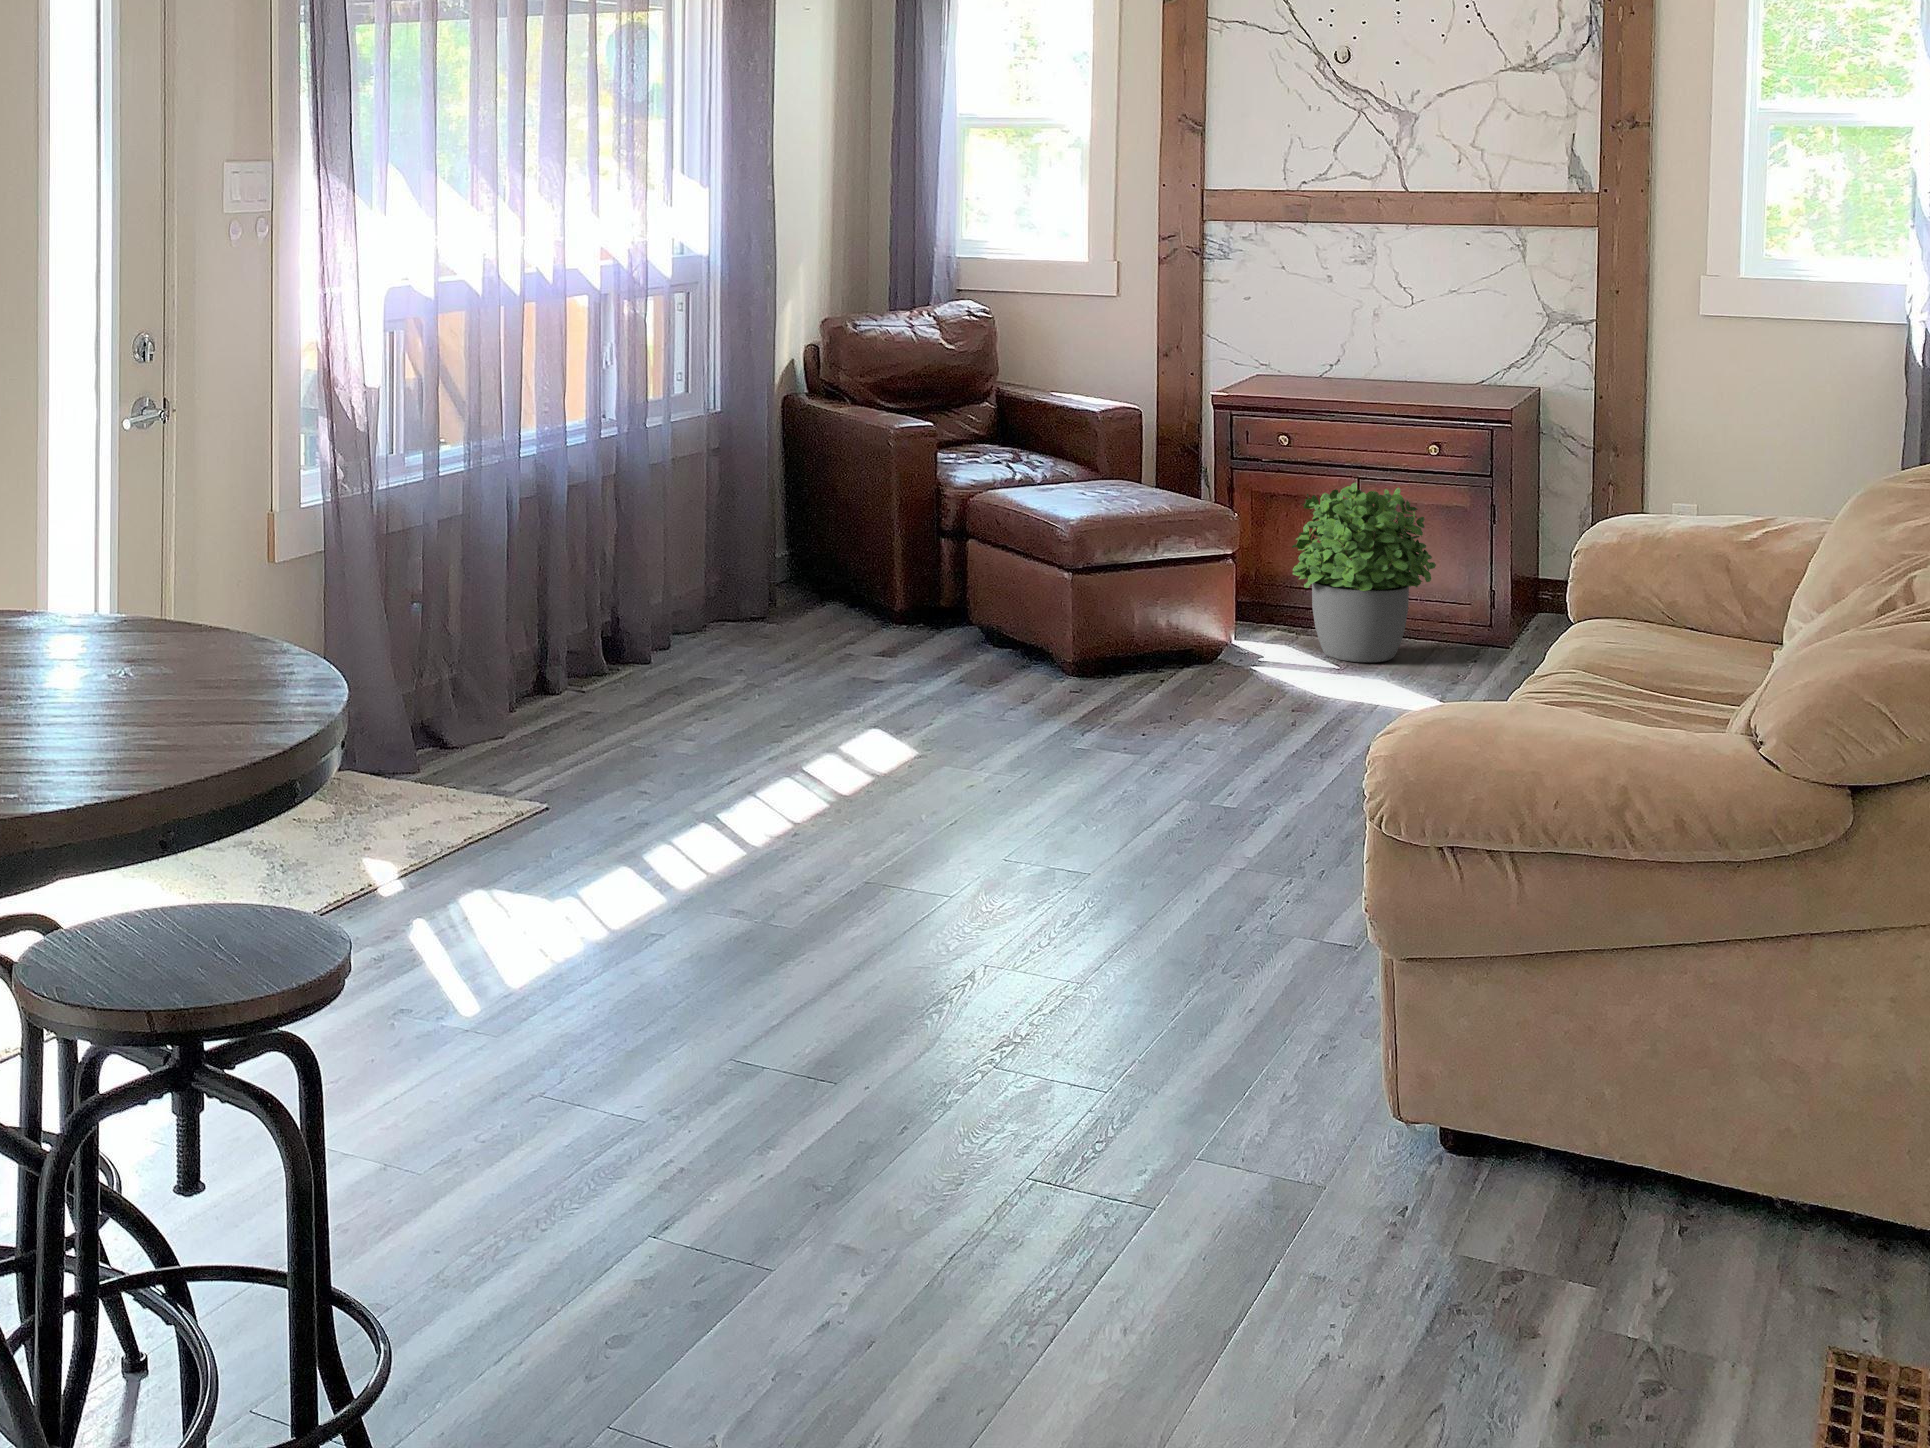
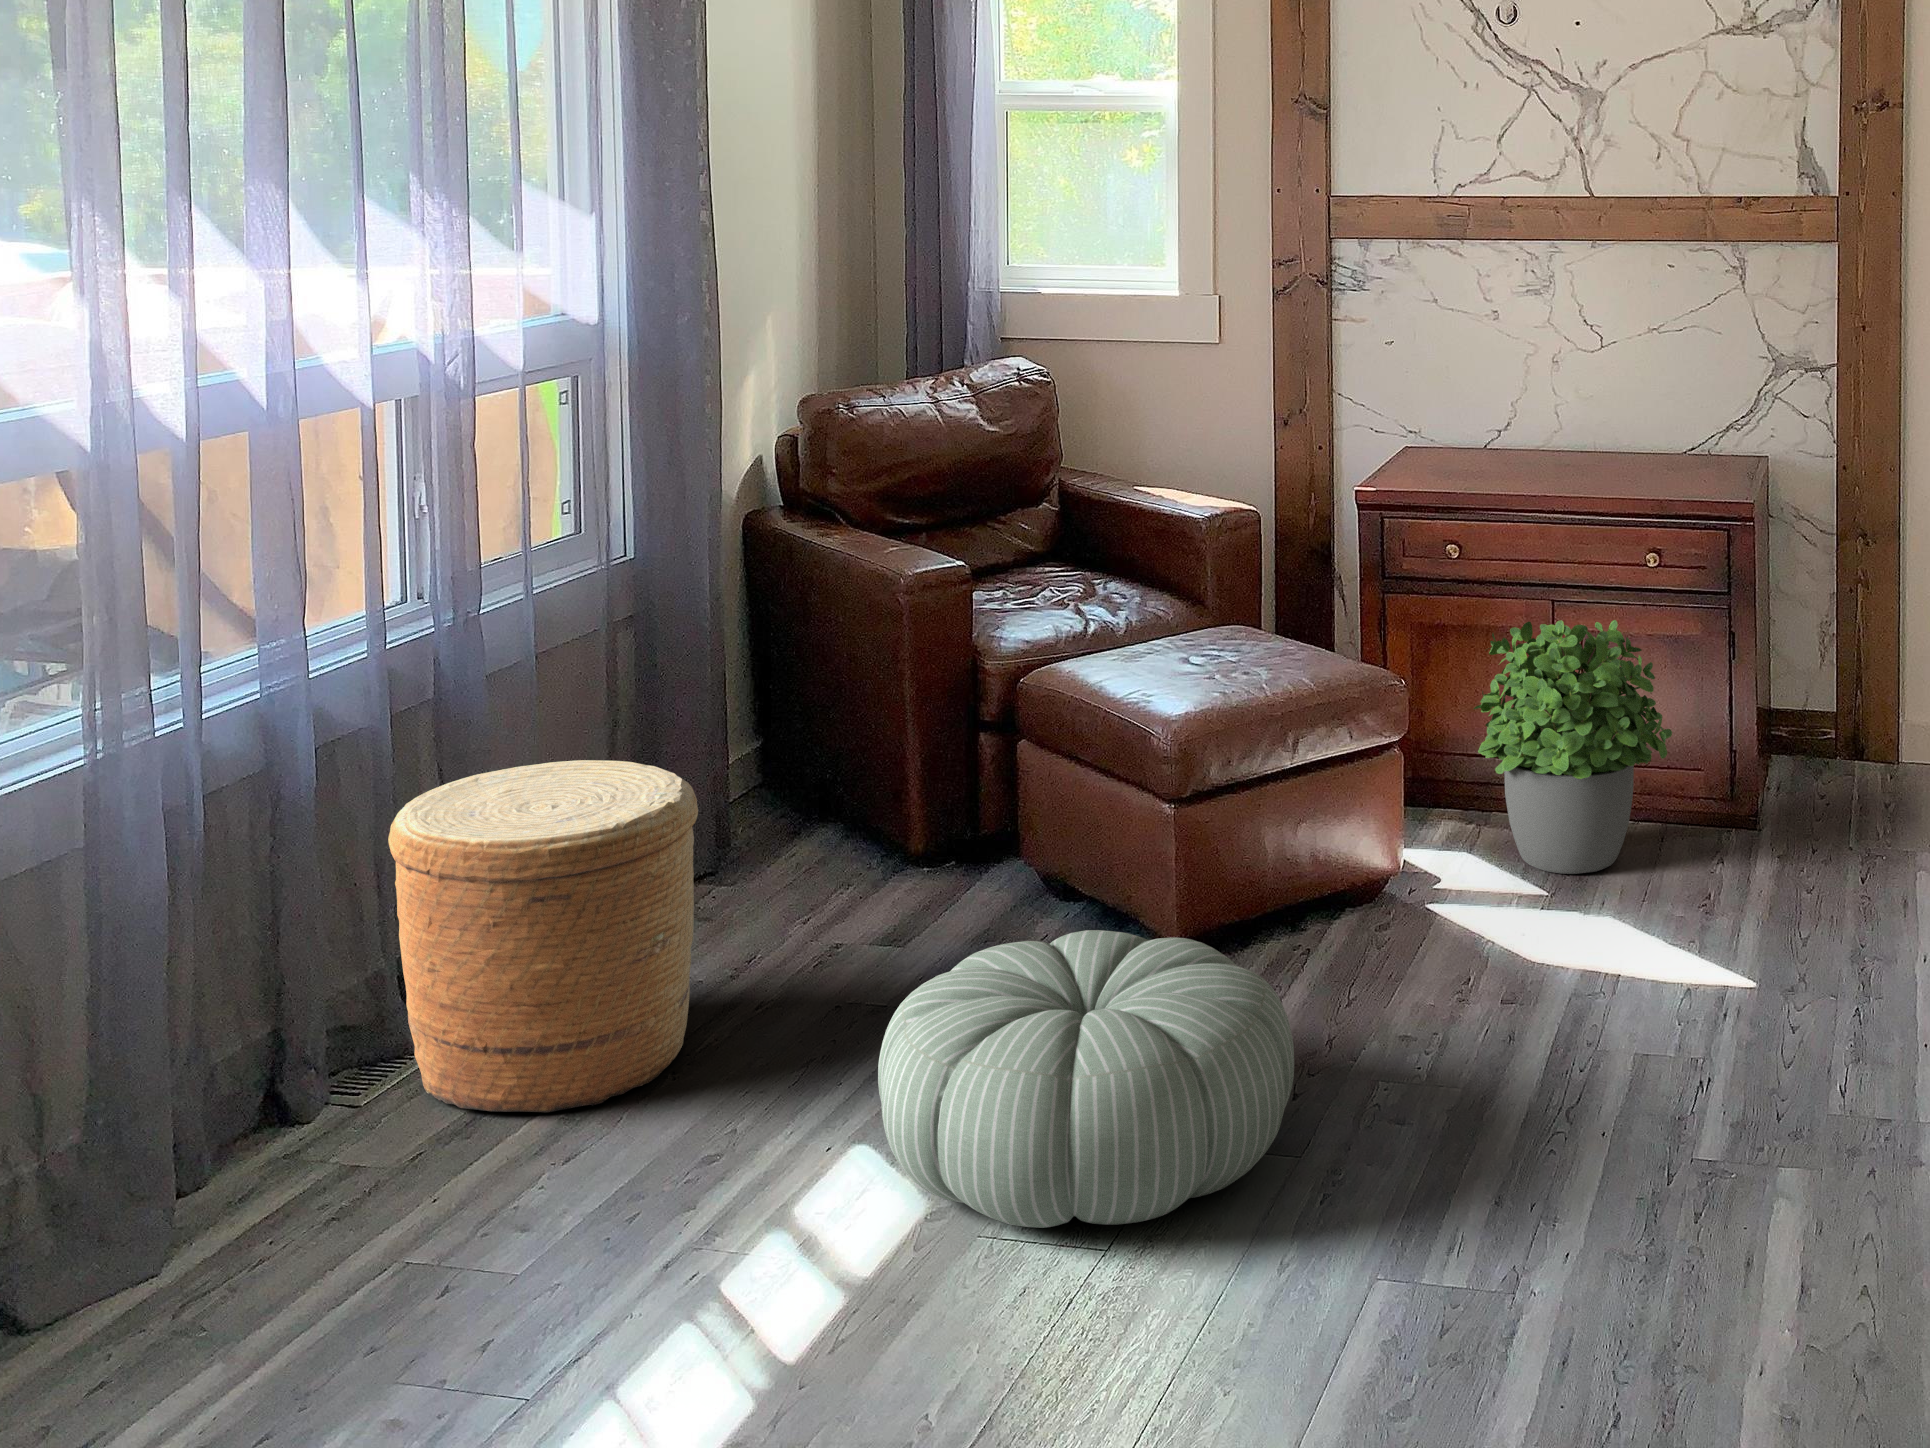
woven basket: none [603,514,776,703] -> present [388,760,698,1112]
pouf: none [887,622,1140,764] -> present [878,930,1294,1228]

